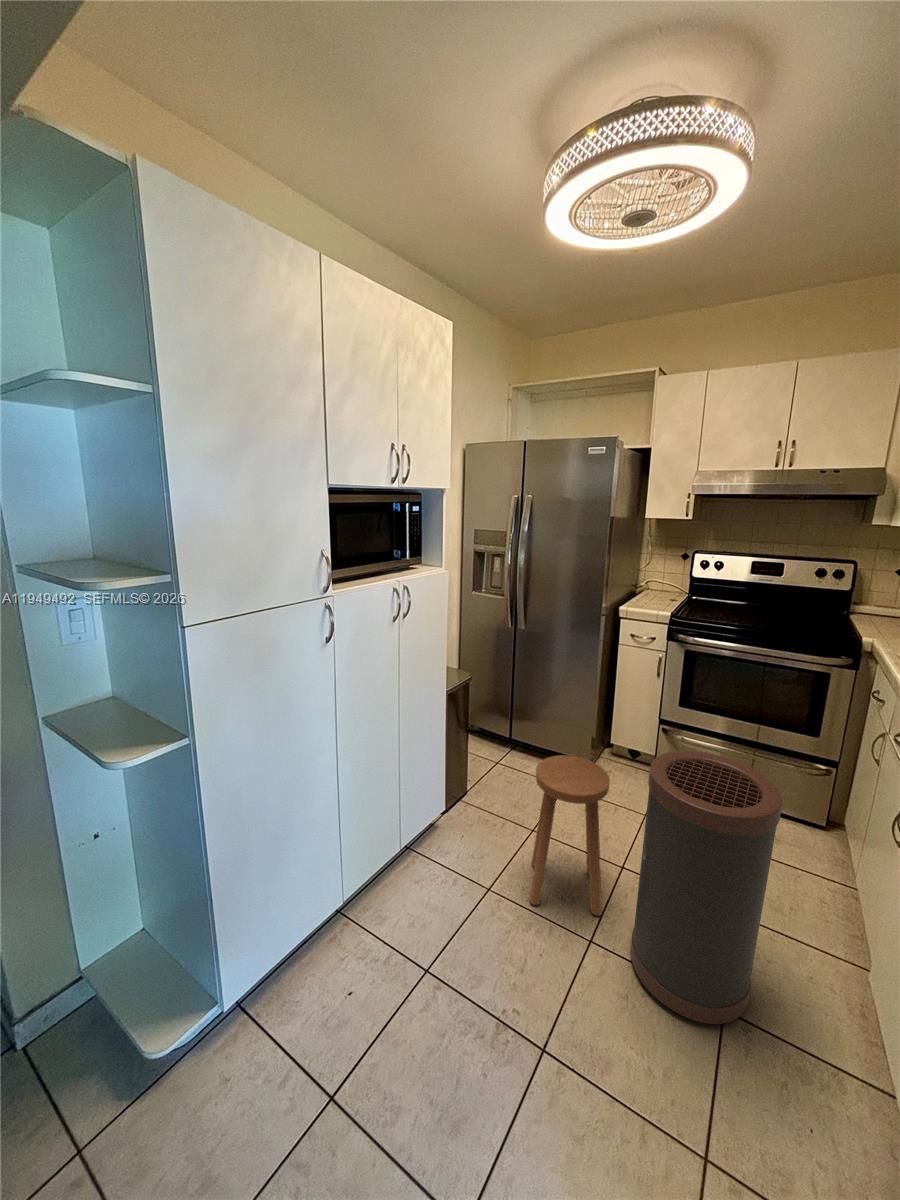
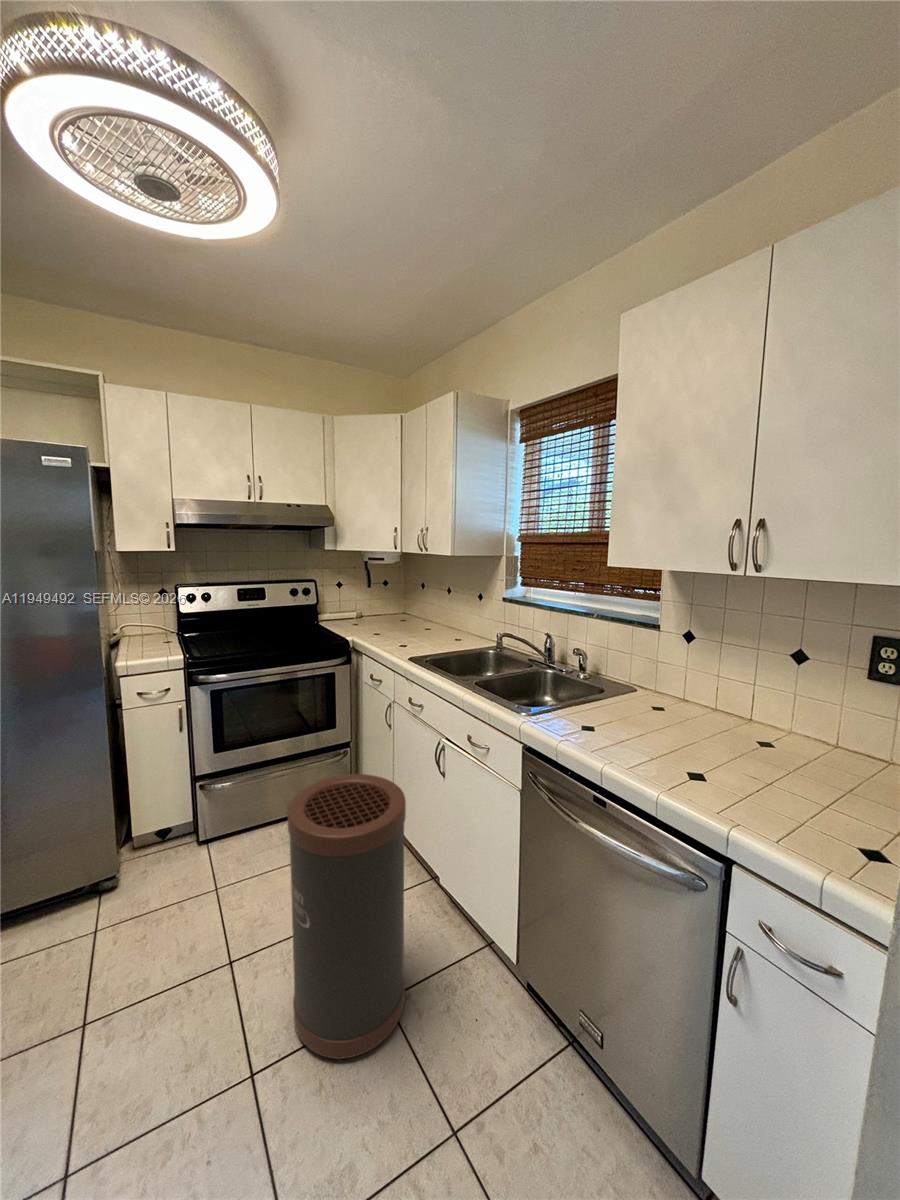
stool: present [530,755,610,916] -> none [116,865,248,1123]

